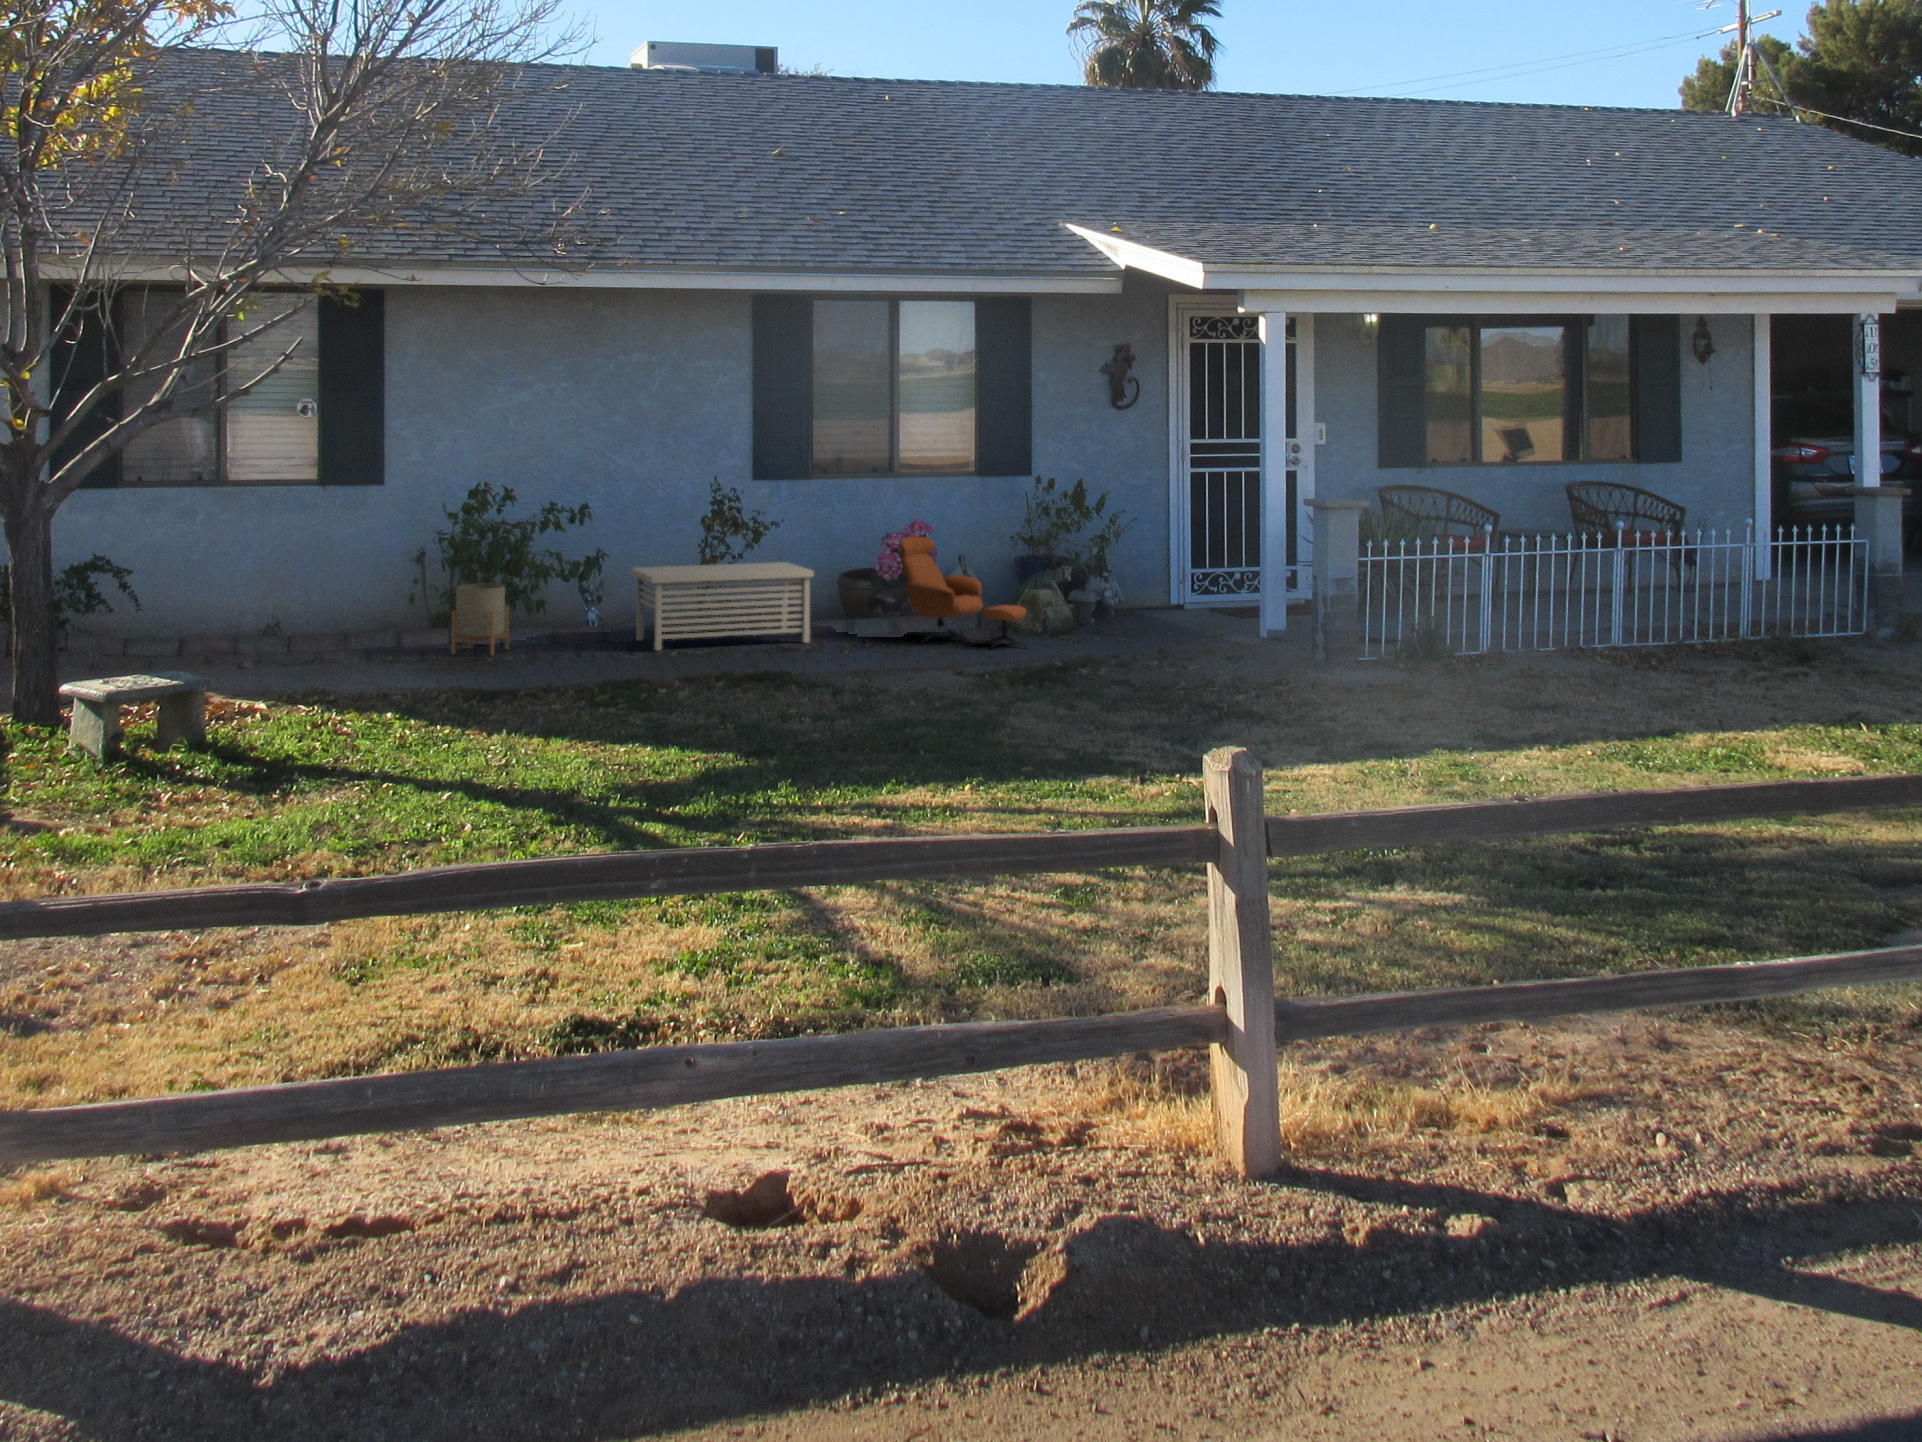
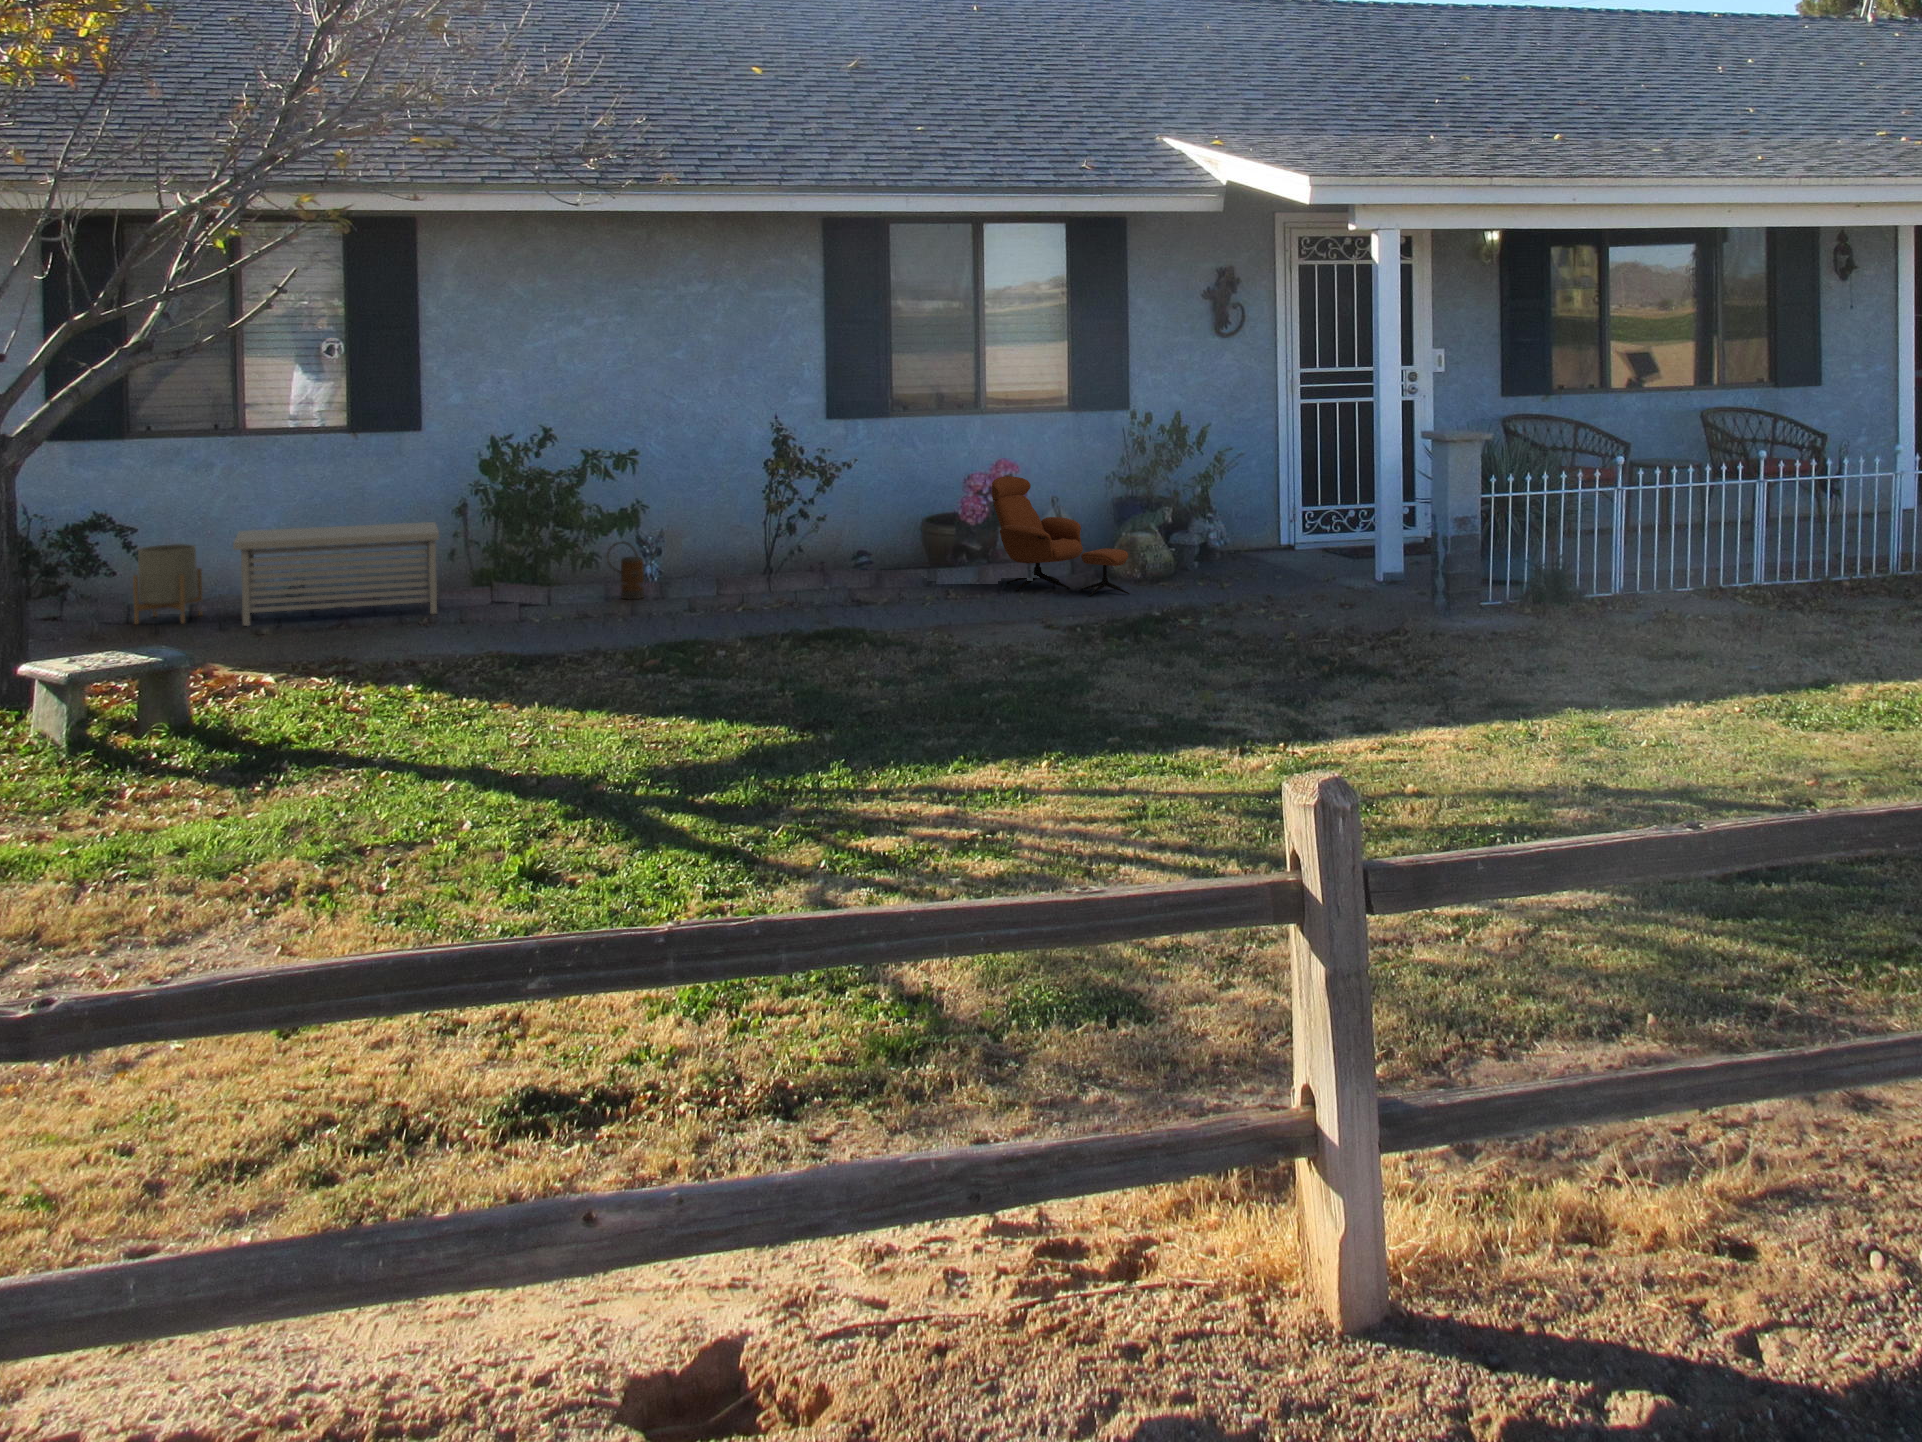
storage bench: present [630,562,814,650] -> present [233,522,439,626]
planter: present [451,584,509,655] -> present [133,544,203,624]
watering can: none [542,591,589,645] -> present [607,542,656,599]

